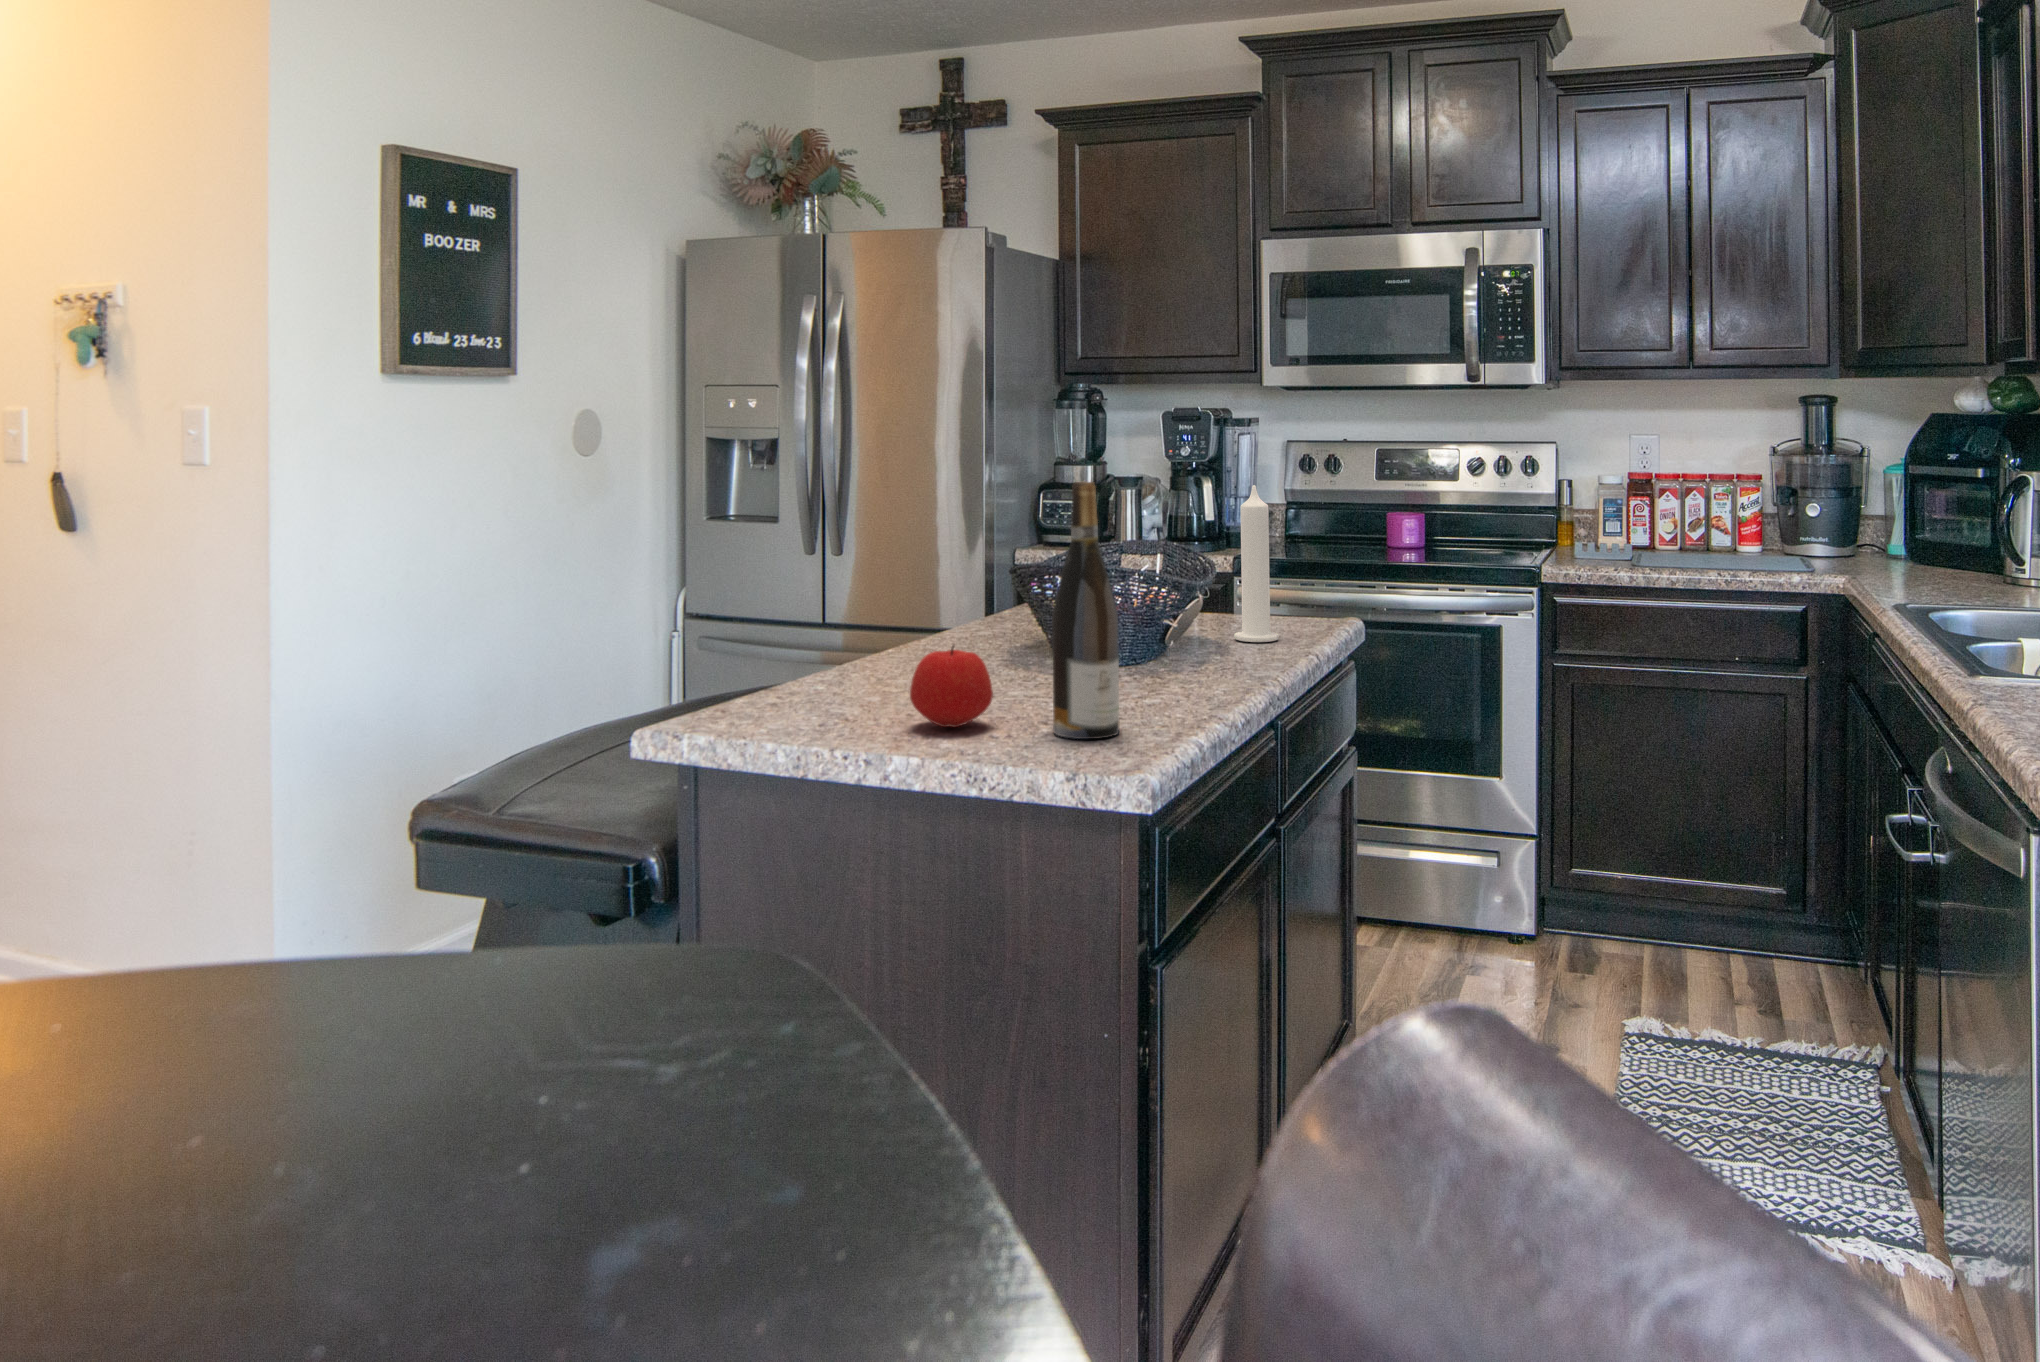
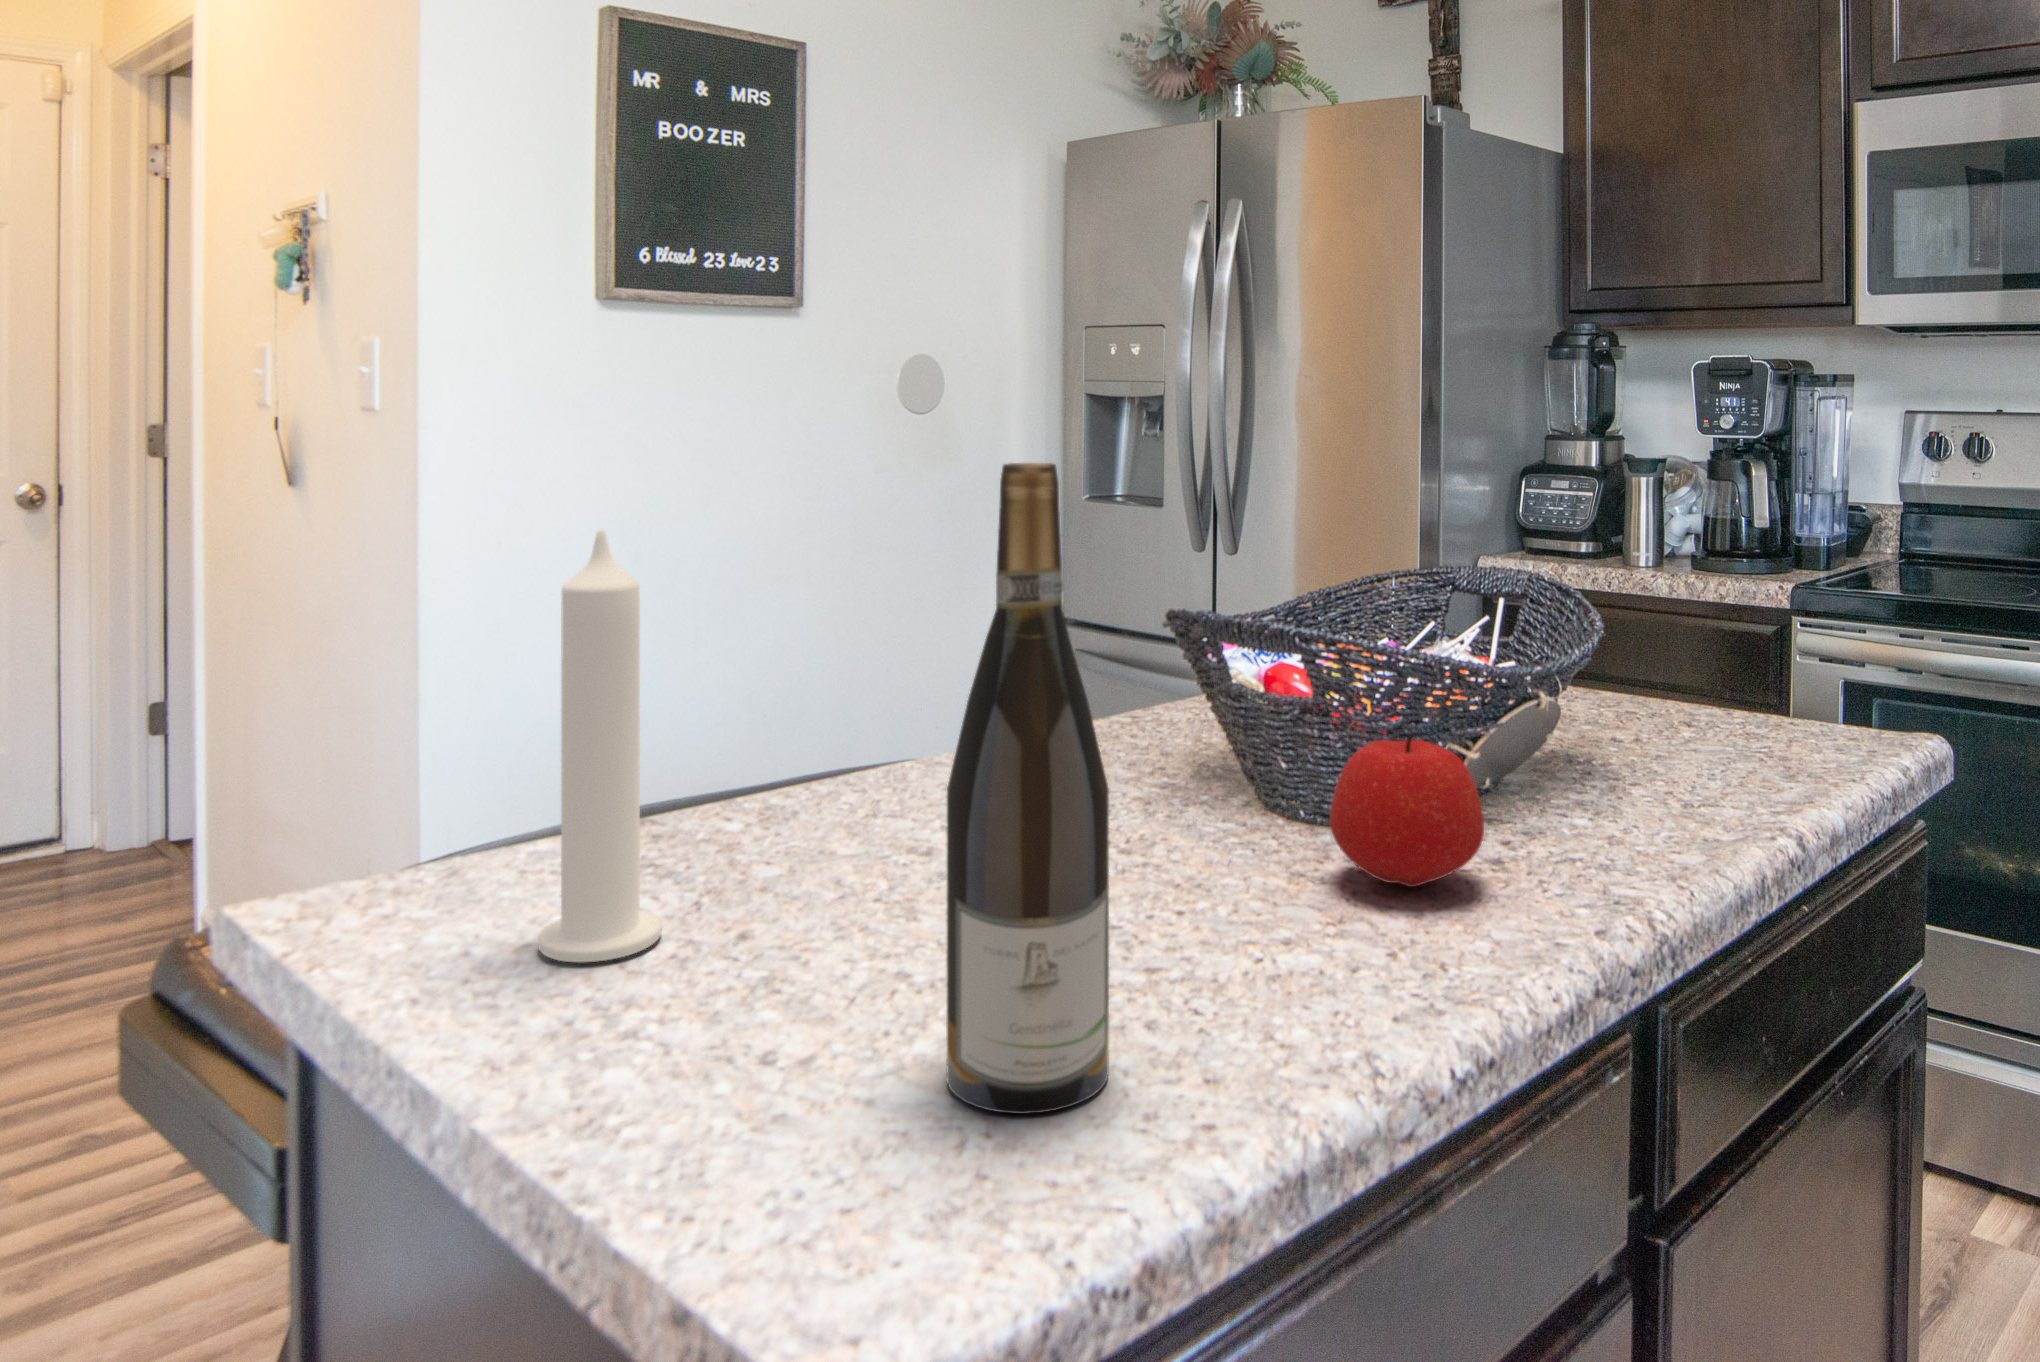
candle: present [1234,485,1278,642] -> present [538,530,662,963]
apple: present [910,645,993,728] -> present [1330,733,1484,887]

